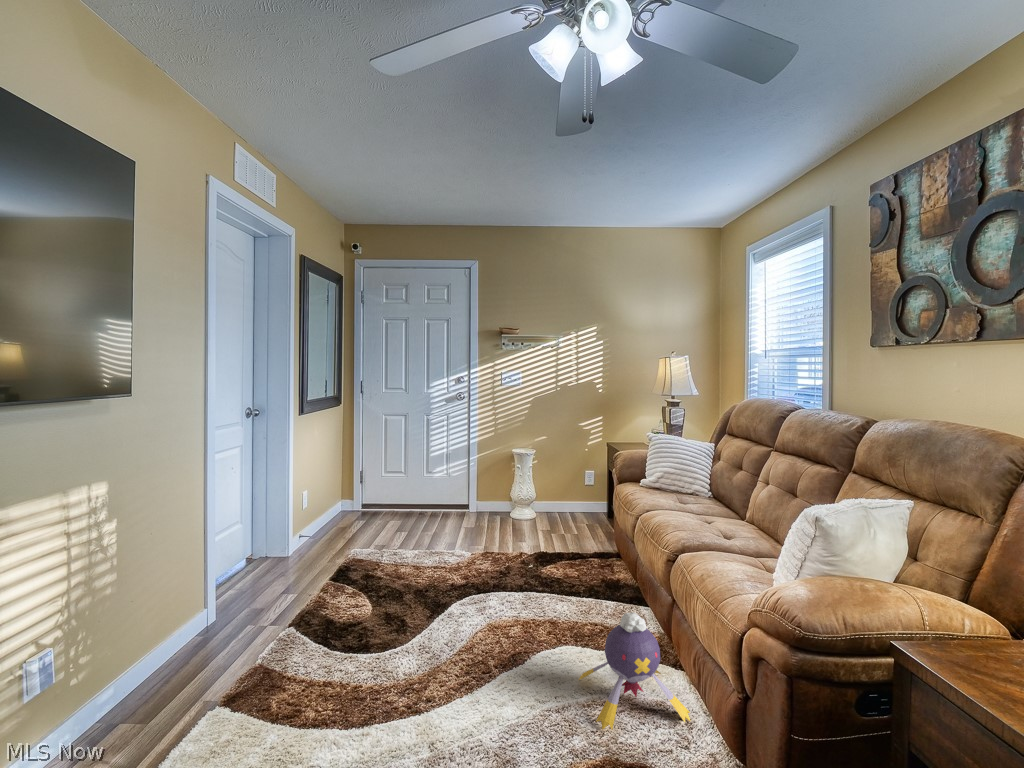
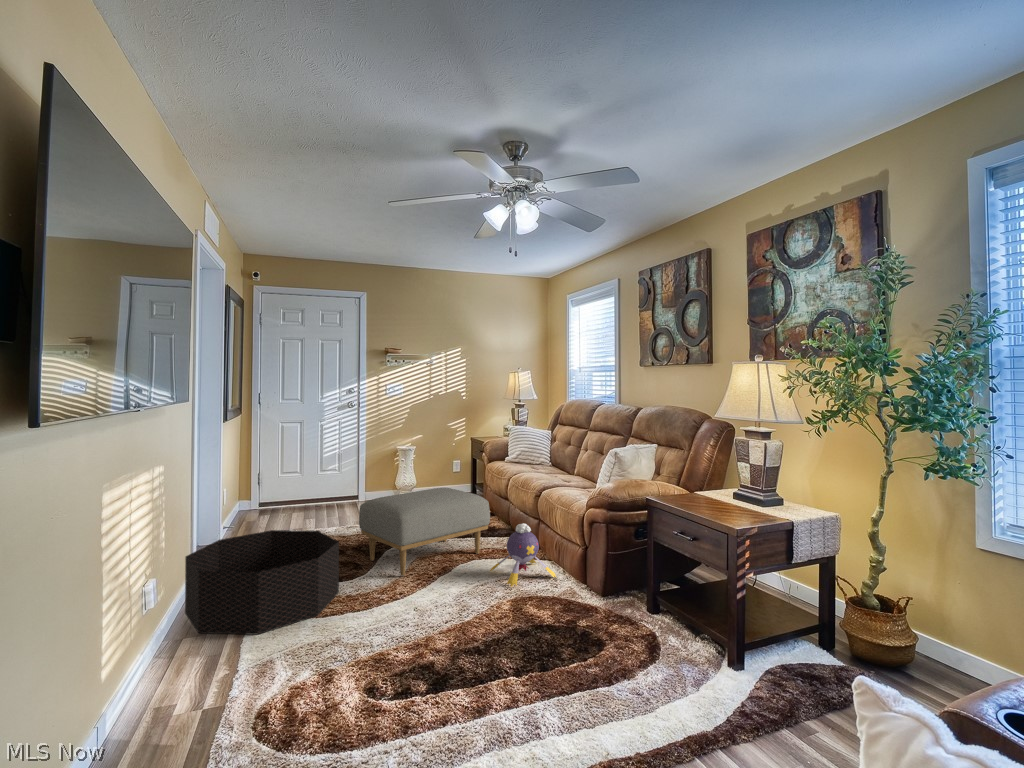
ottoman: none [413,522,595,661] -> present [359,488,490,576]
basket: none [138,567,351,750] -> present [185,530,339,634]

